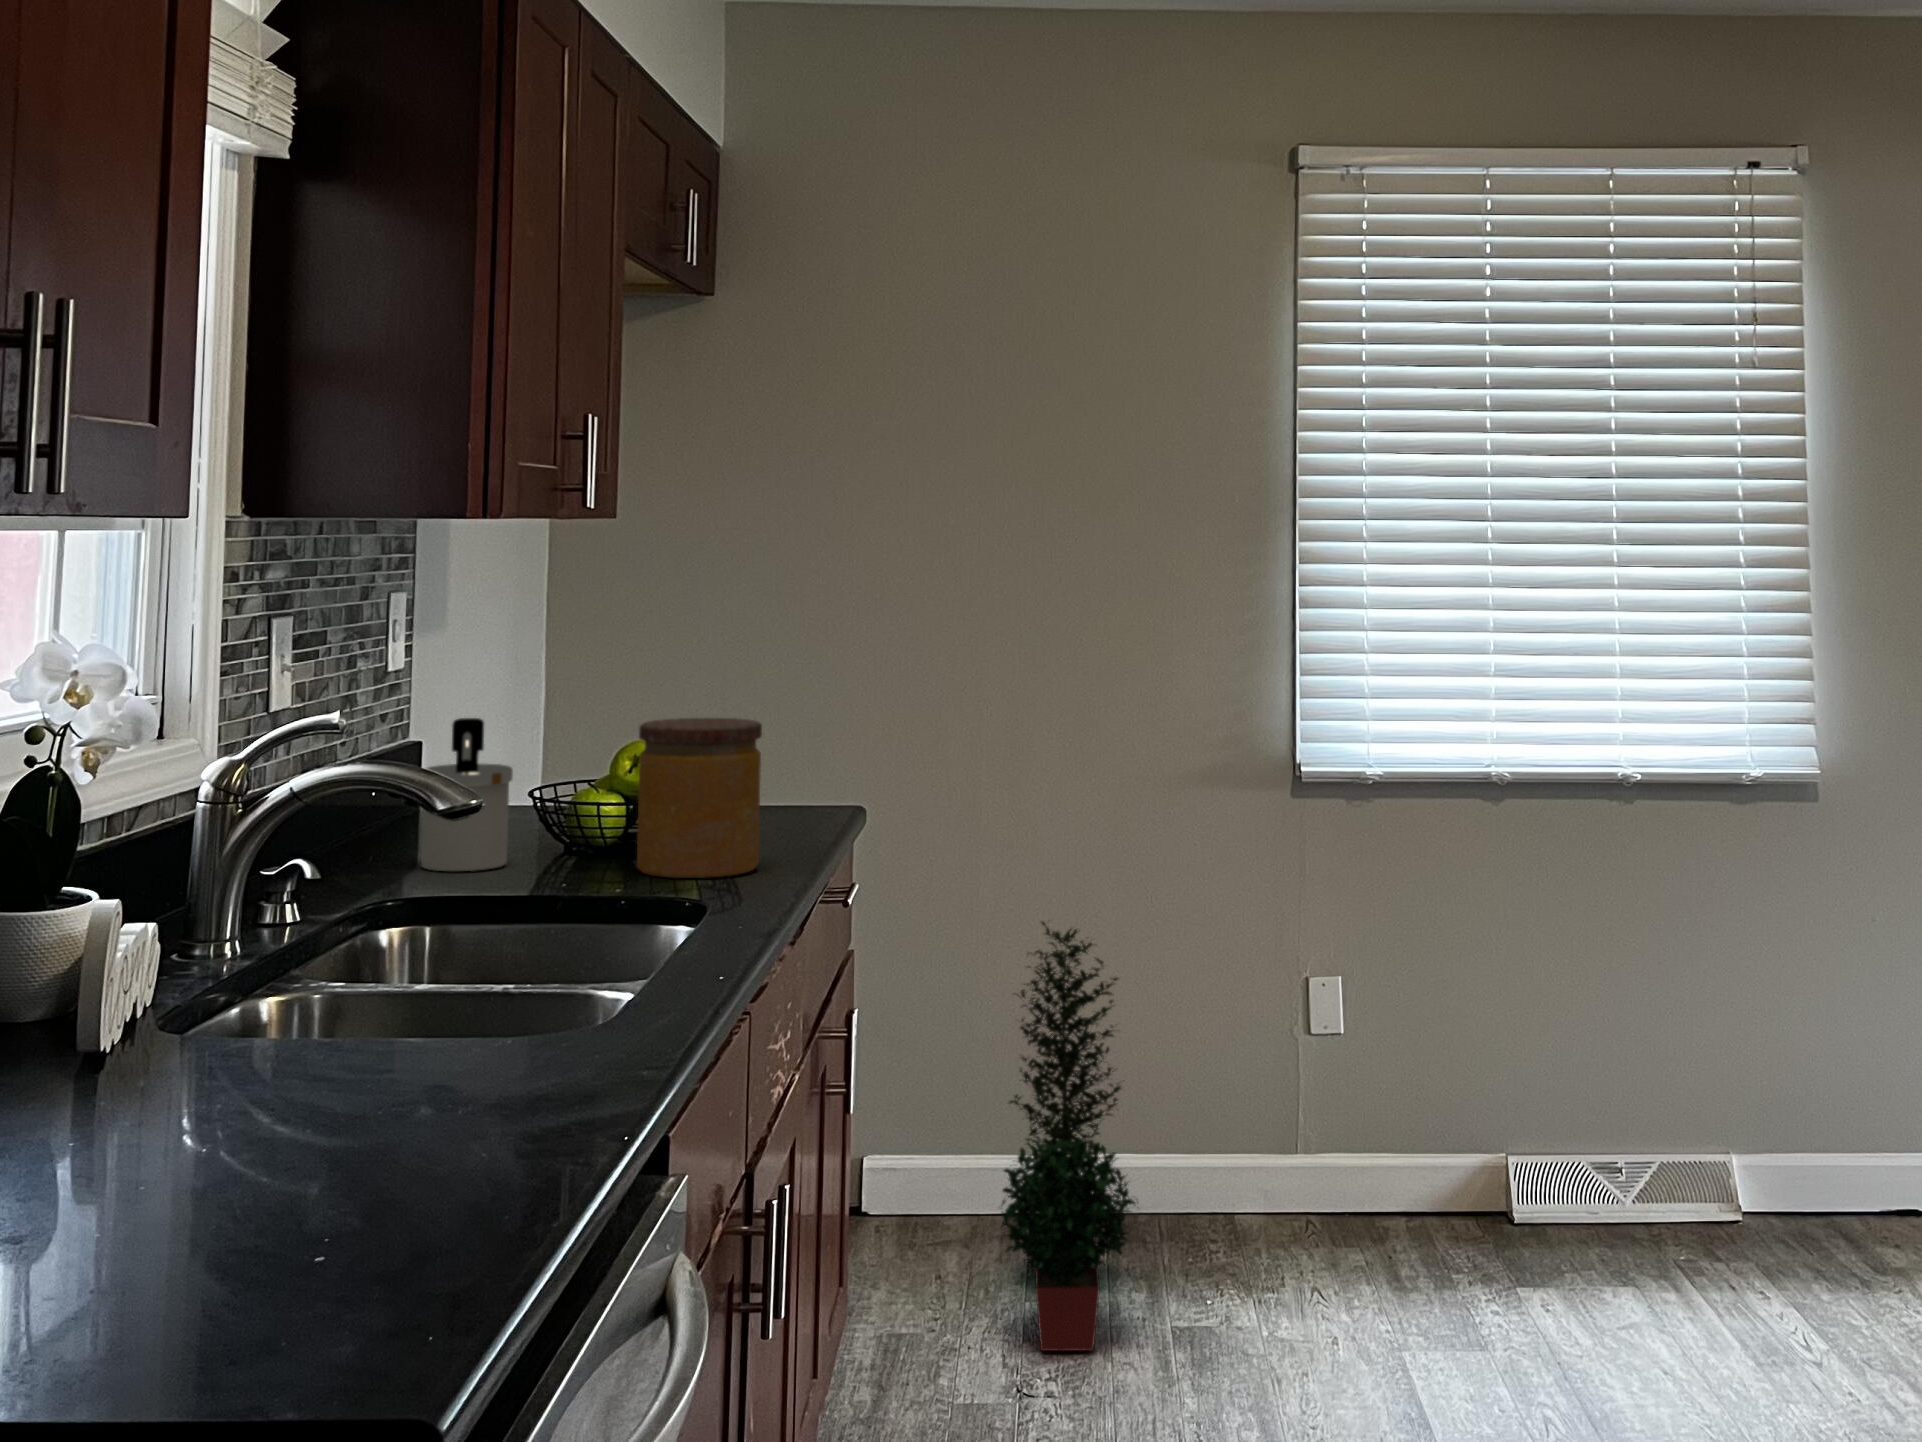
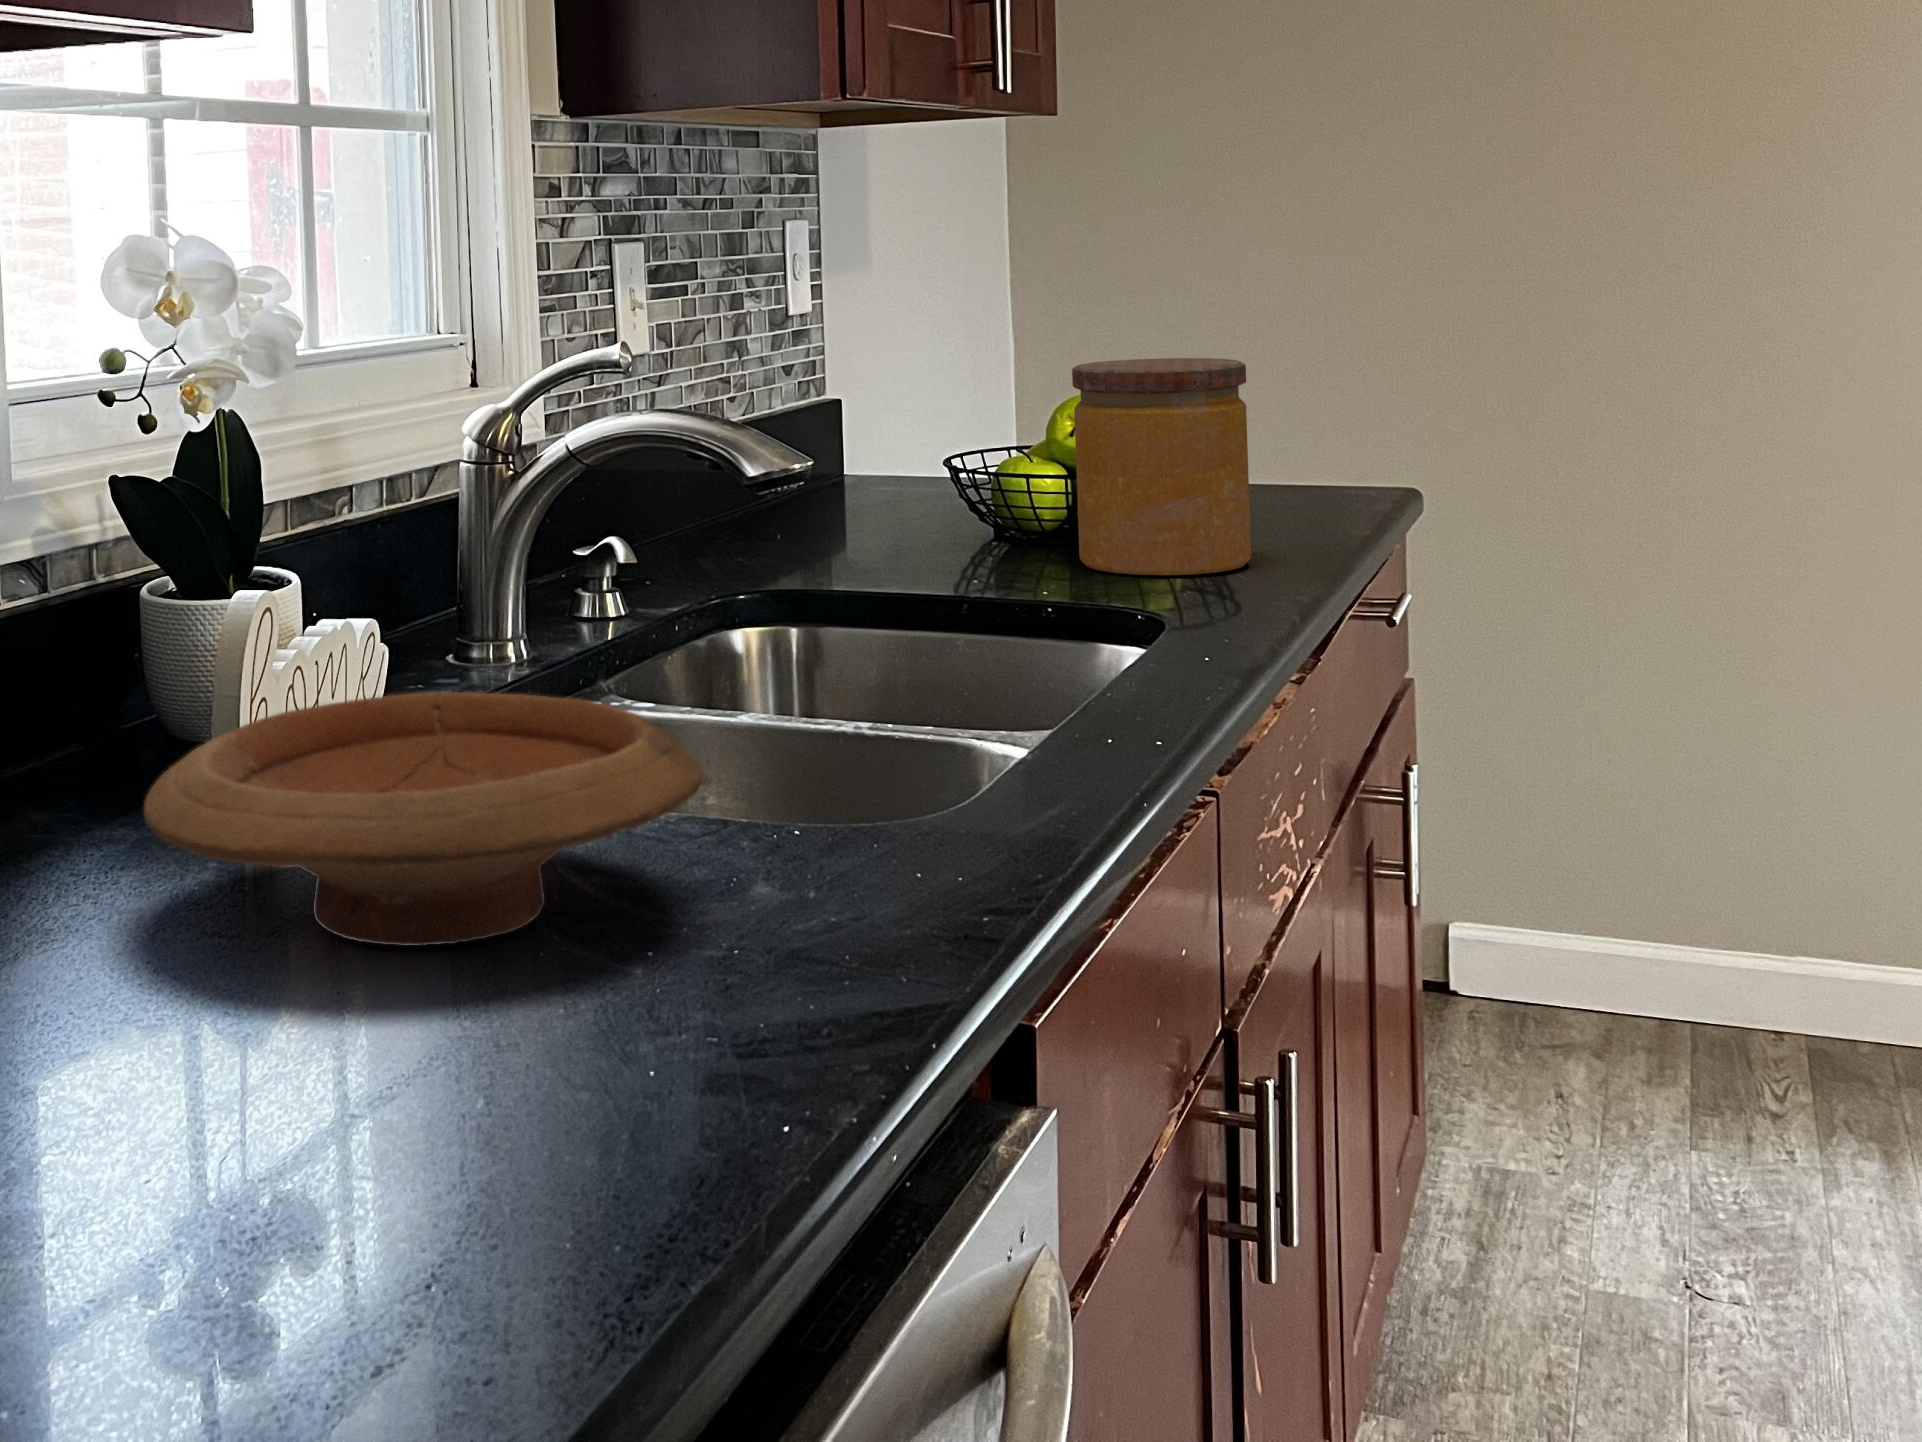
soap dispenser: present [421,718,513,871] -> none [796,363,912,559]
potted plant: present [1001,922,1135,1351] -> none [1646,643,1869,1240]
wooden bowl: none [94,967,483,1131] -> present [143,692,704,946]

